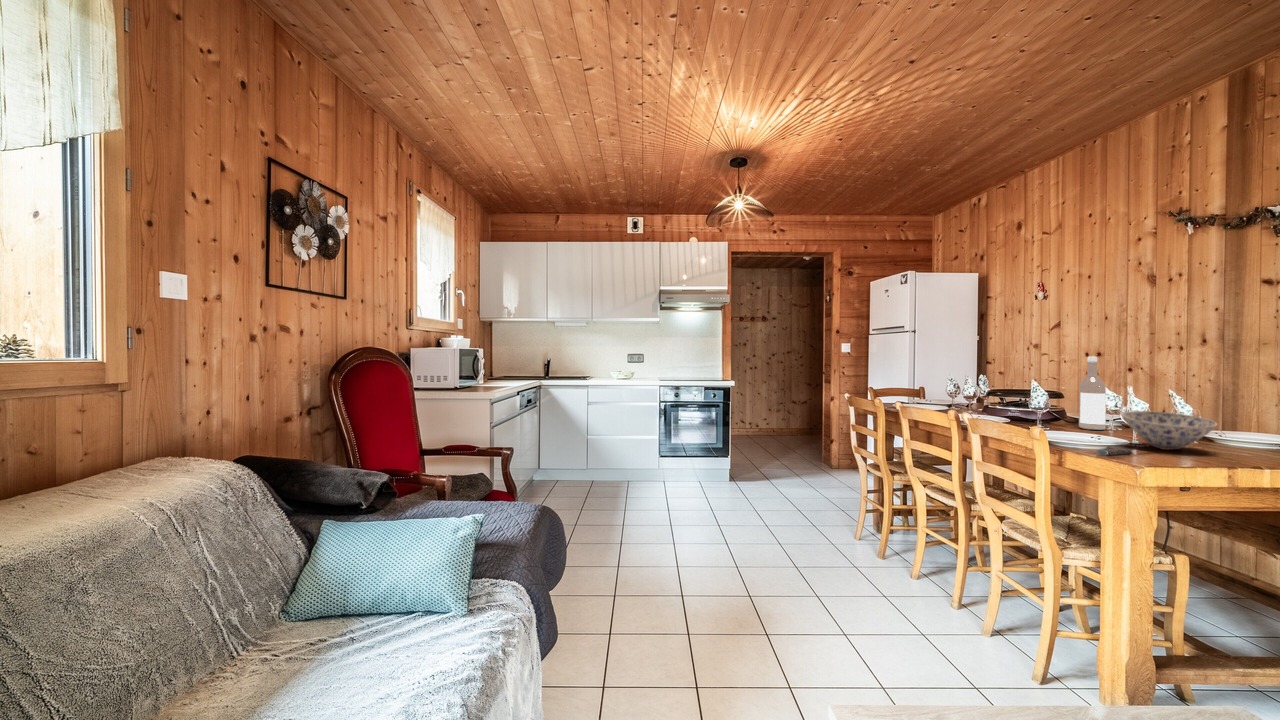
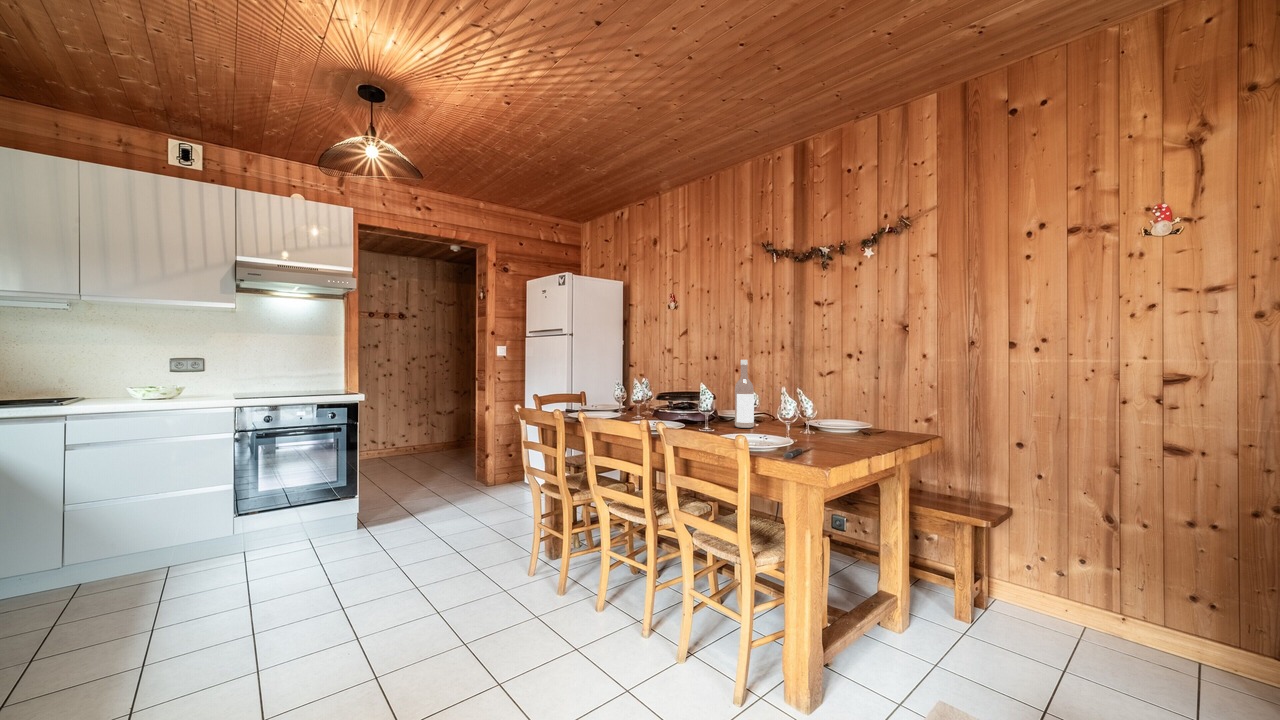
bowl: present [1122,411,1217,450] -> none [781,409,844,443]

